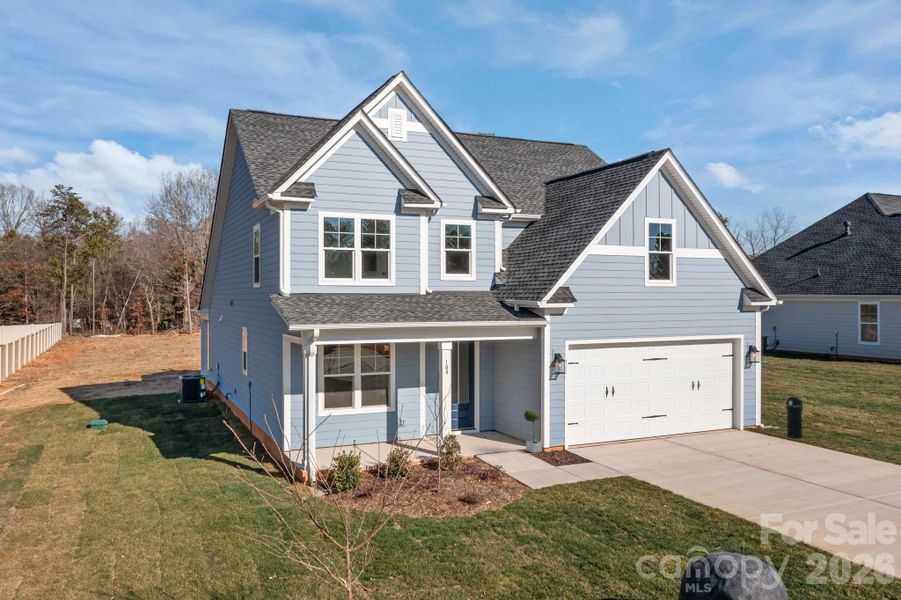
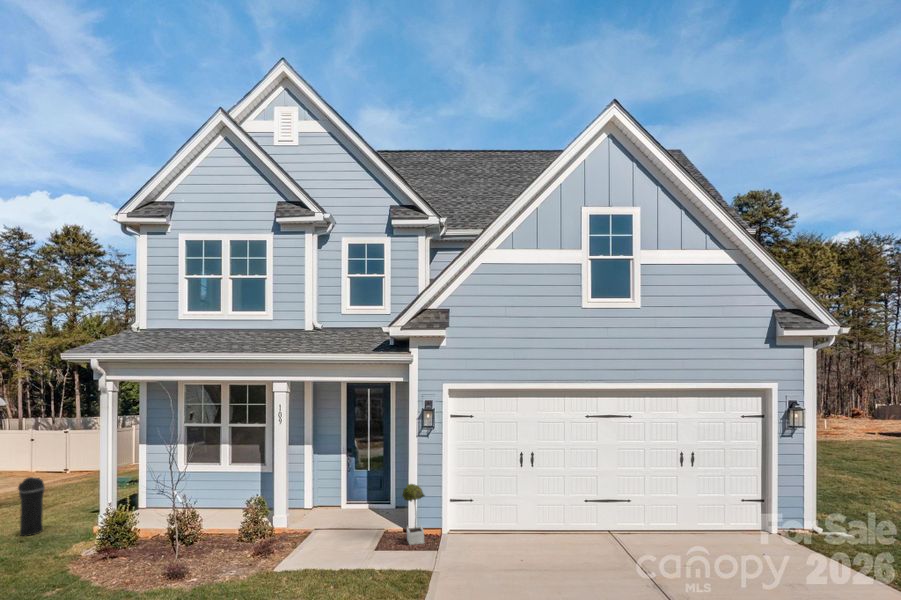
trash can: present [786,397,803,438] -> present [18,477,45,536]

